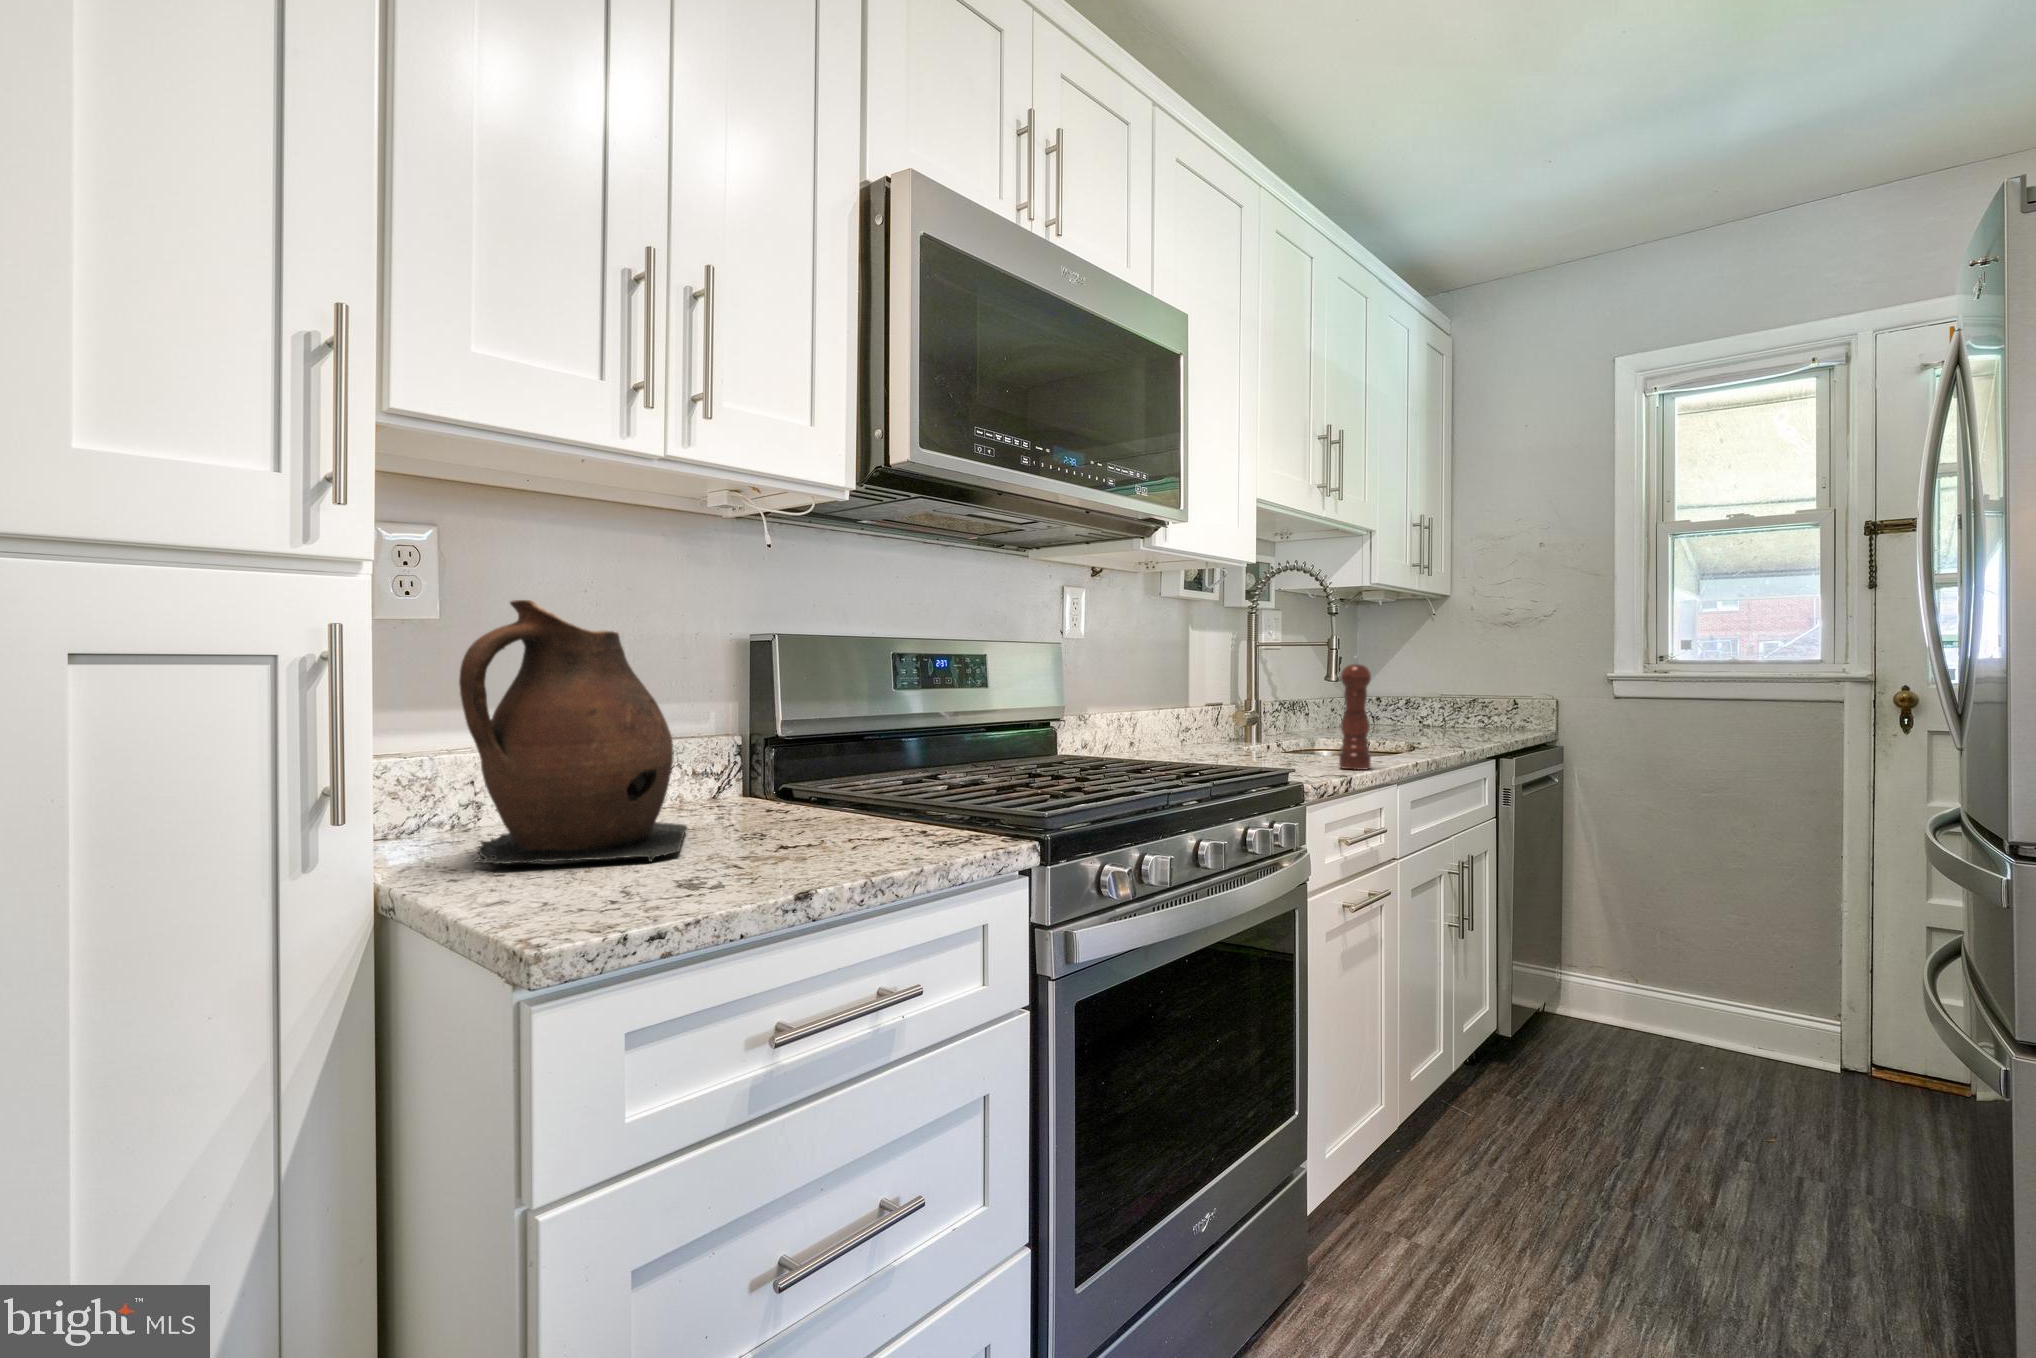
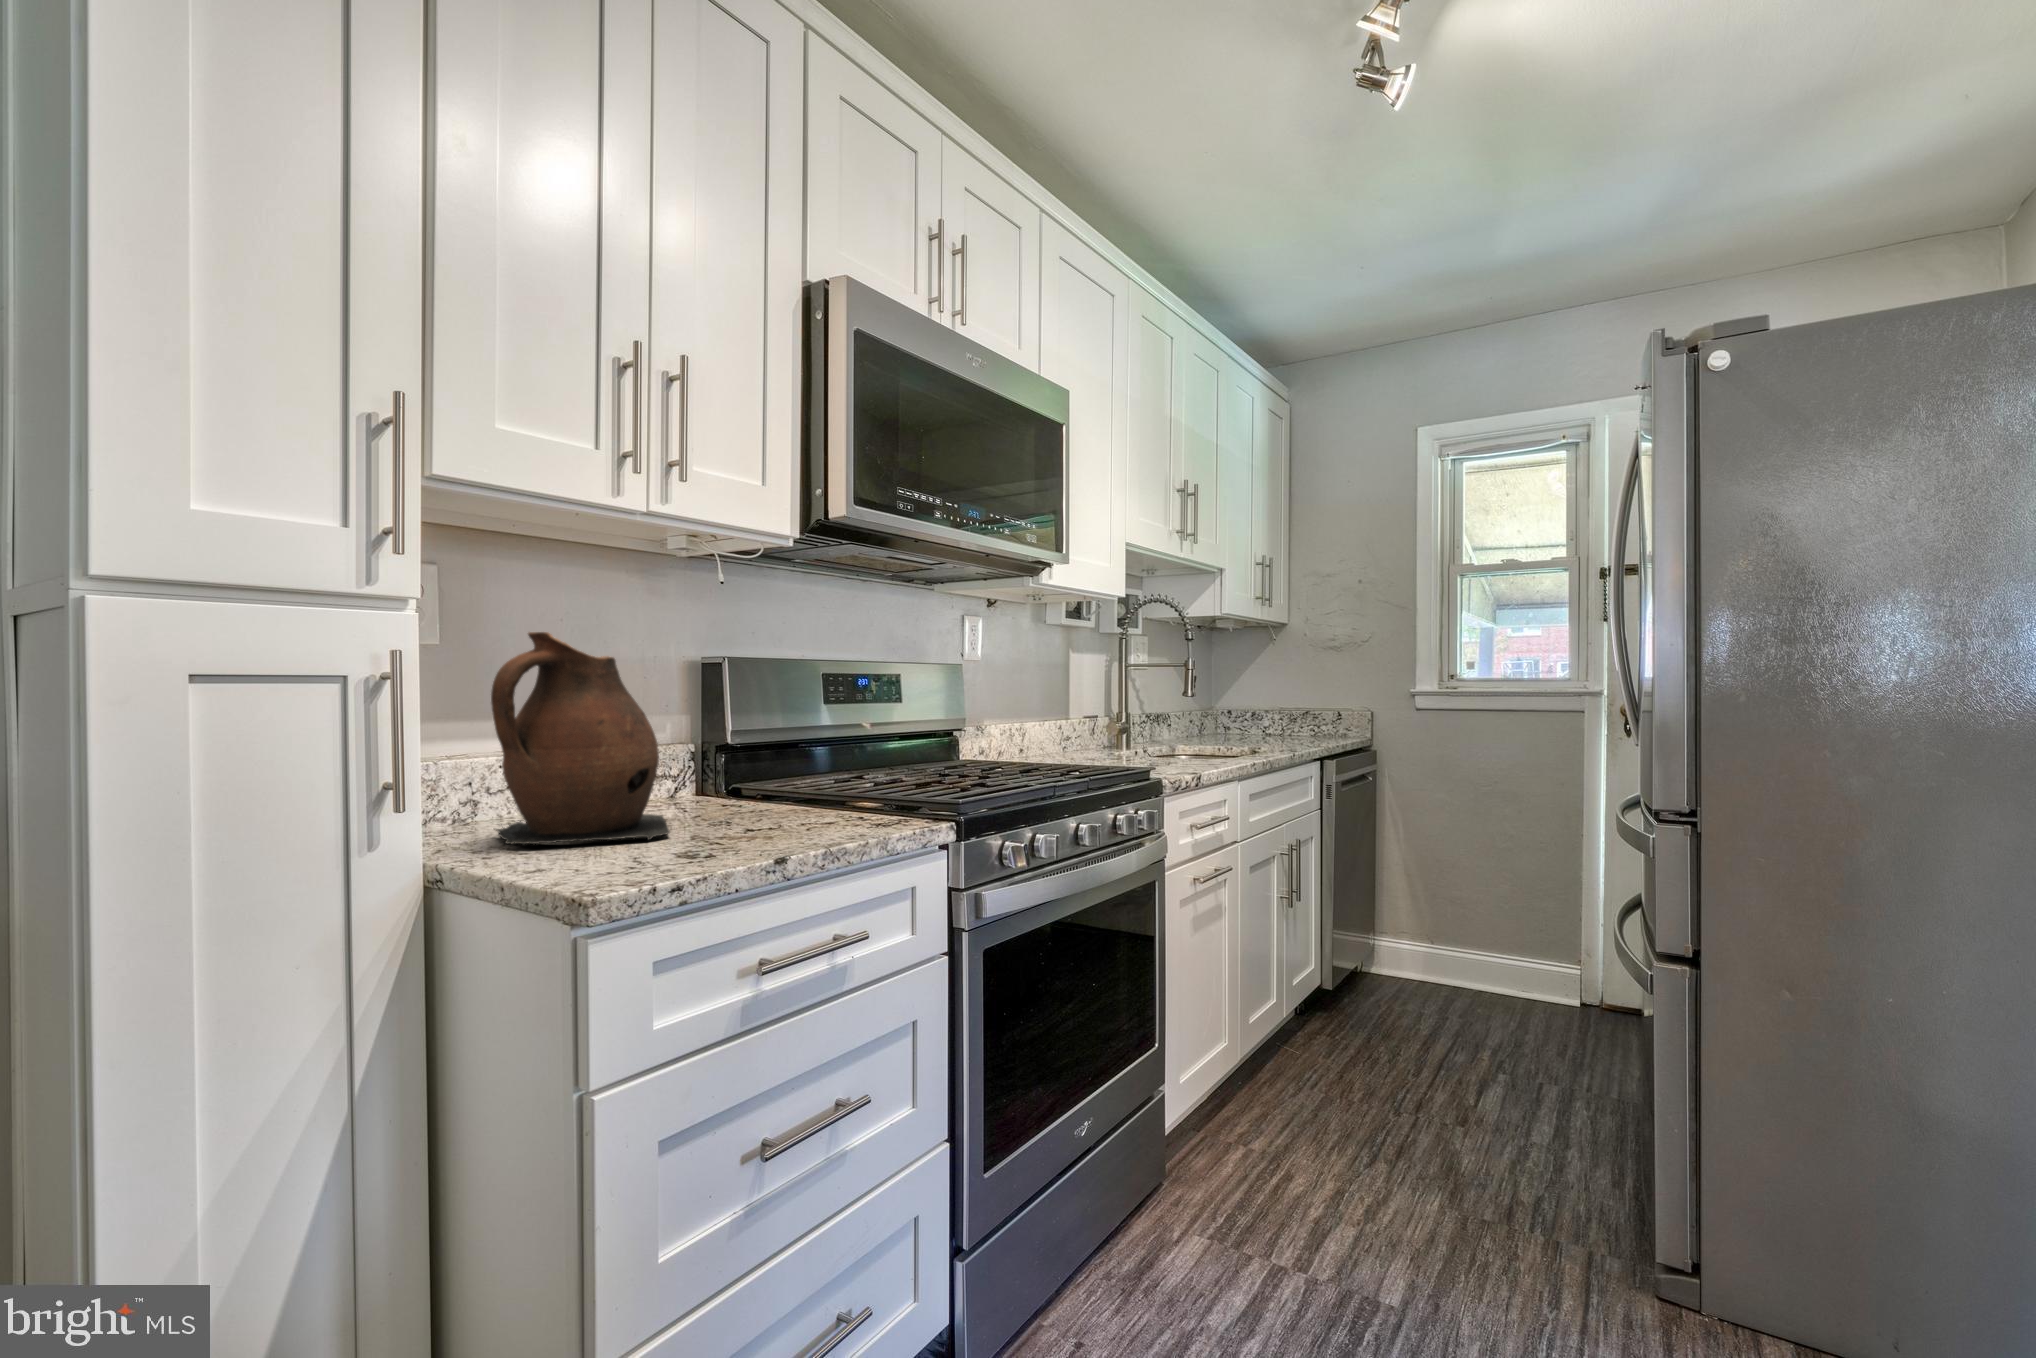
pepper mill: present [1339,656,1371,770] -> none [1191,674,1216,767]

